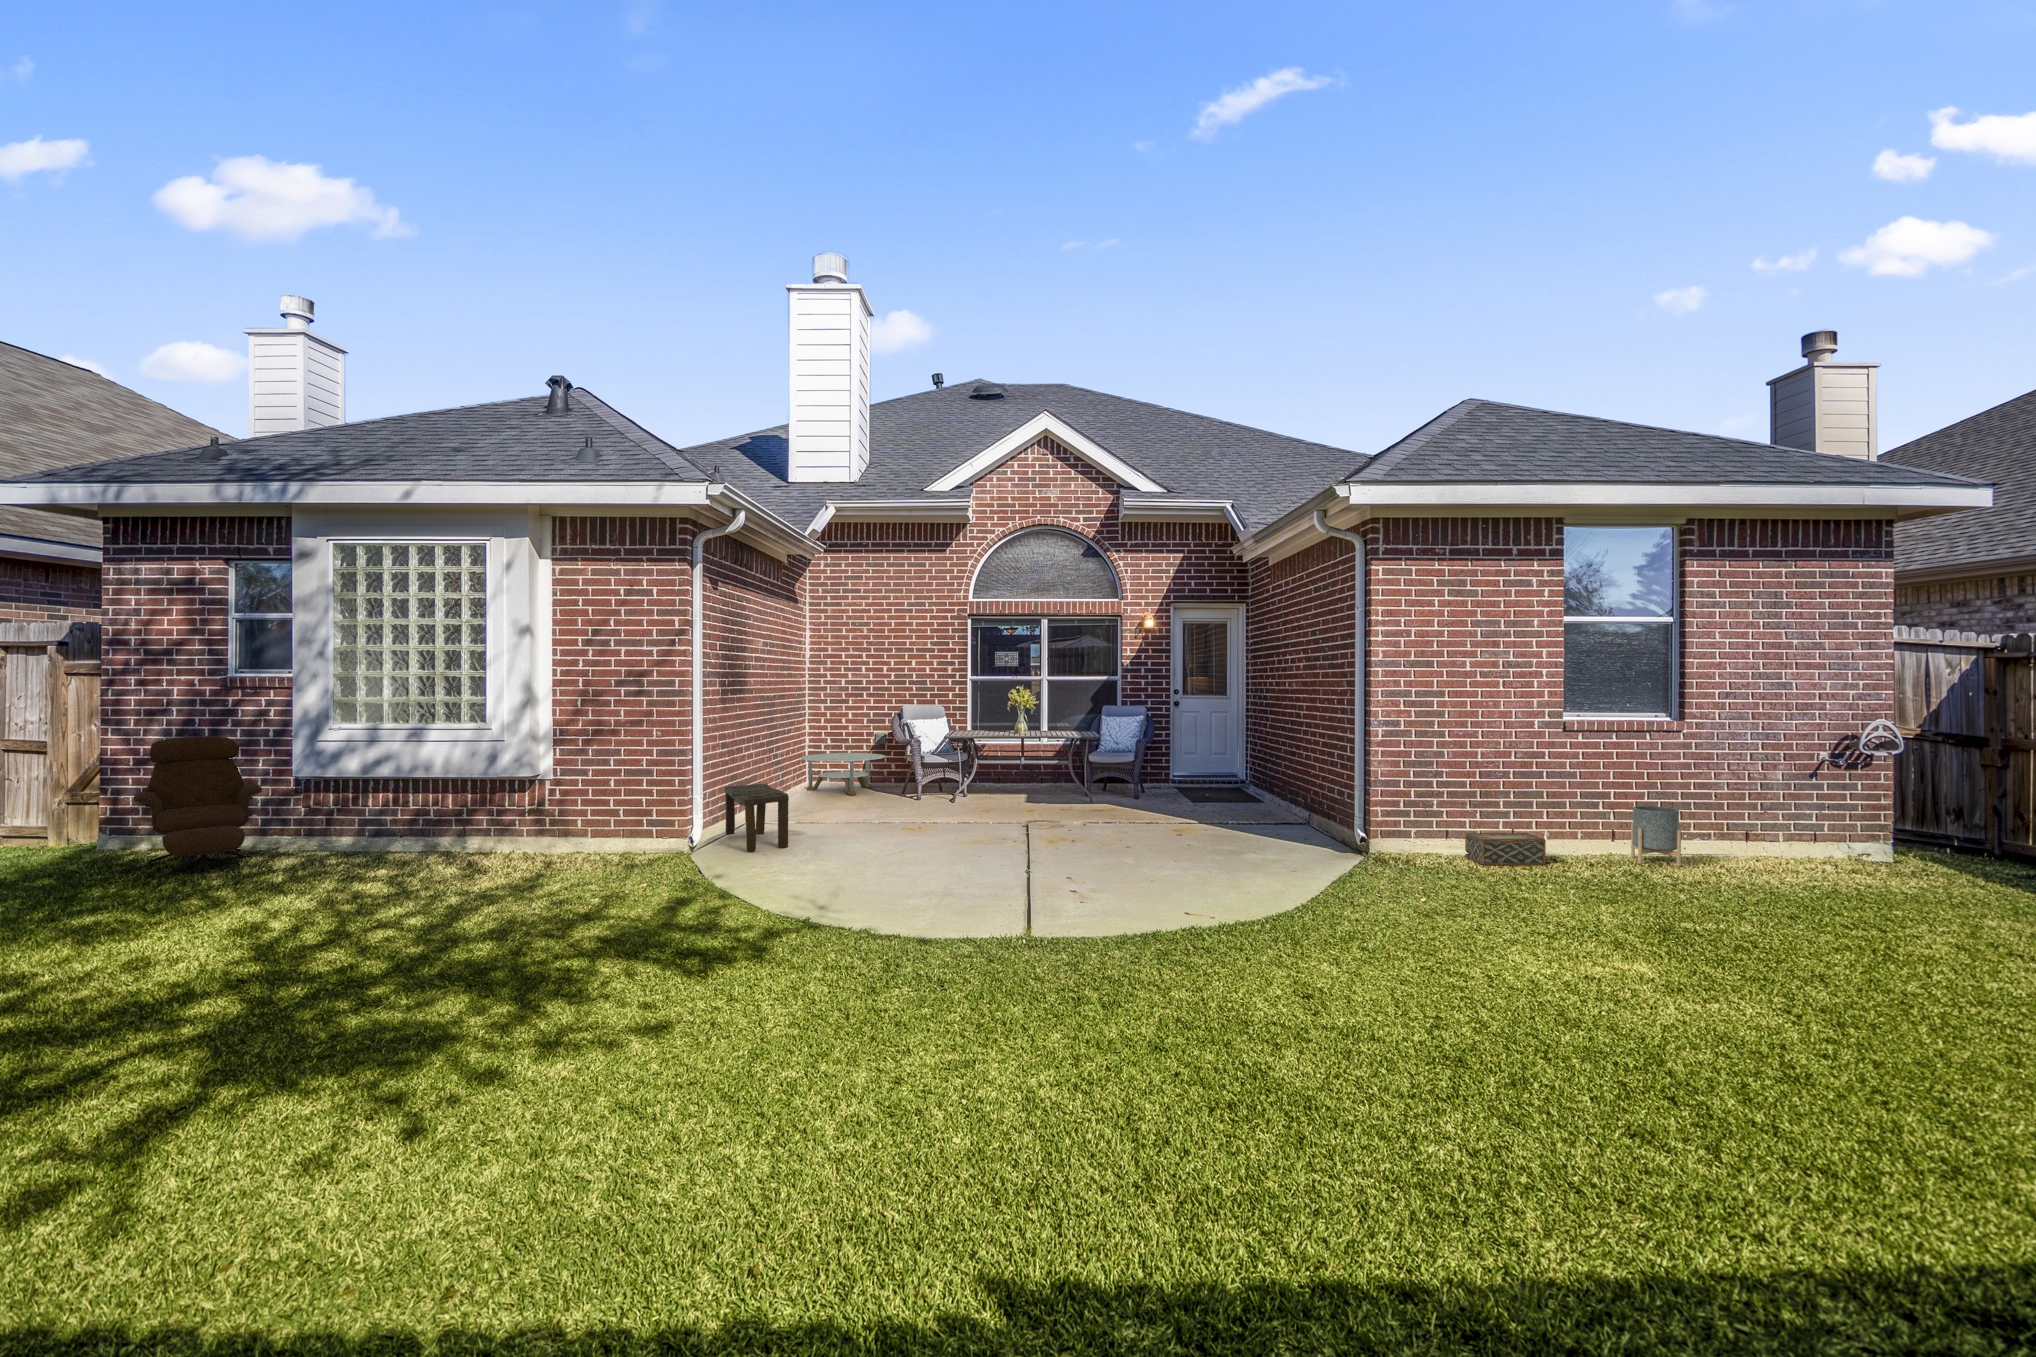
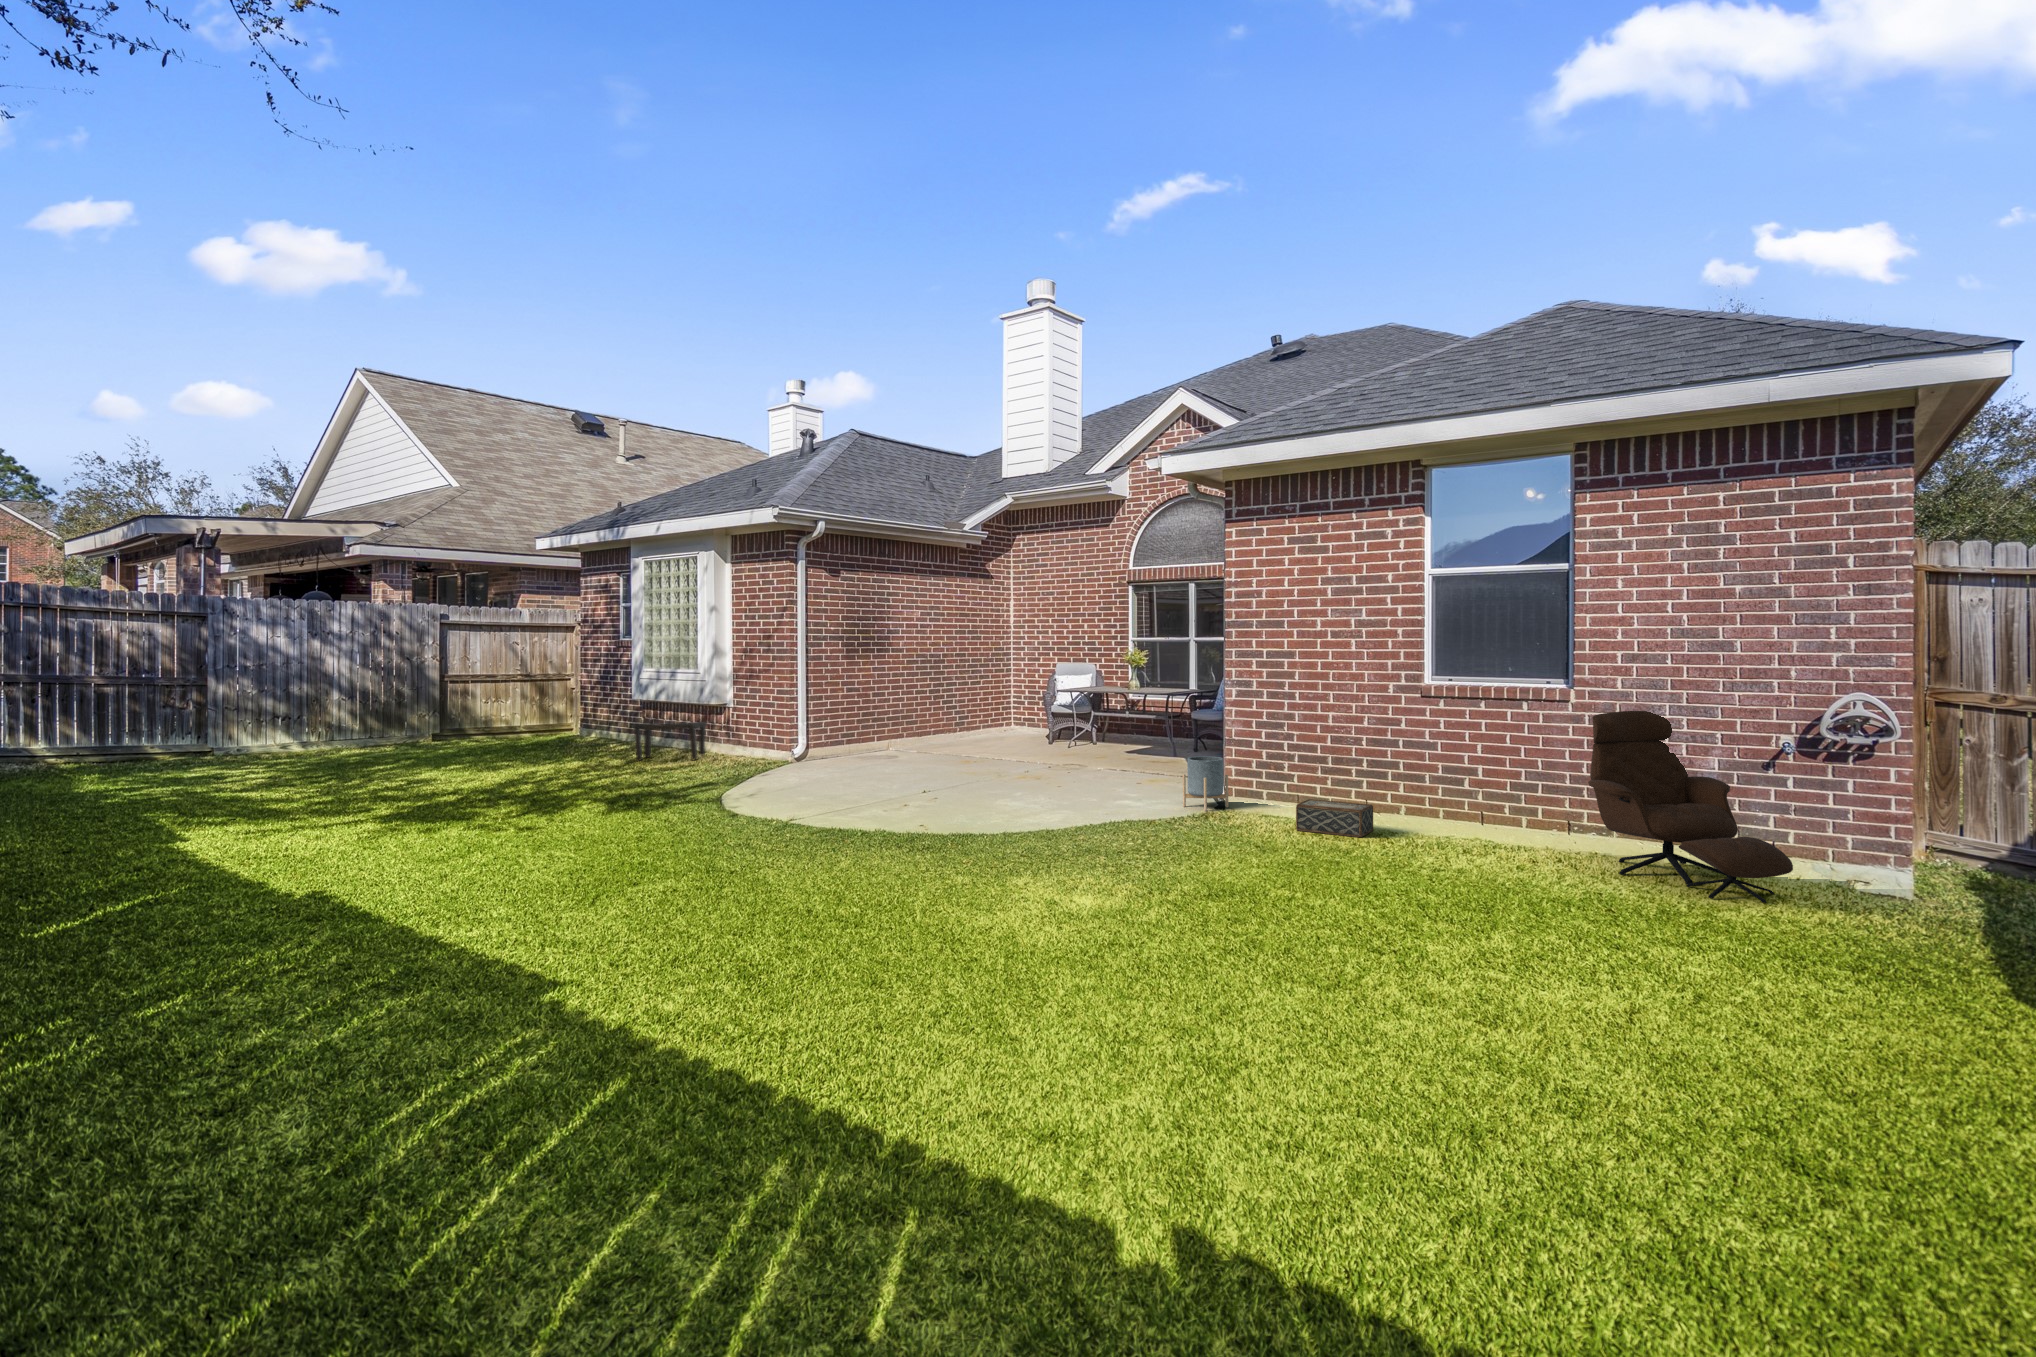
lounge chair: present [134,736,262,874] -> present [1588,711,1793,903]
round table: present [801,753,885,795] -> none [982,704,1052,739]
bench: present [724,783,789,851] -> present [633,722,707,760]
planter: present [1631,806,1681,866] -> present [1183,756,1228,811]

